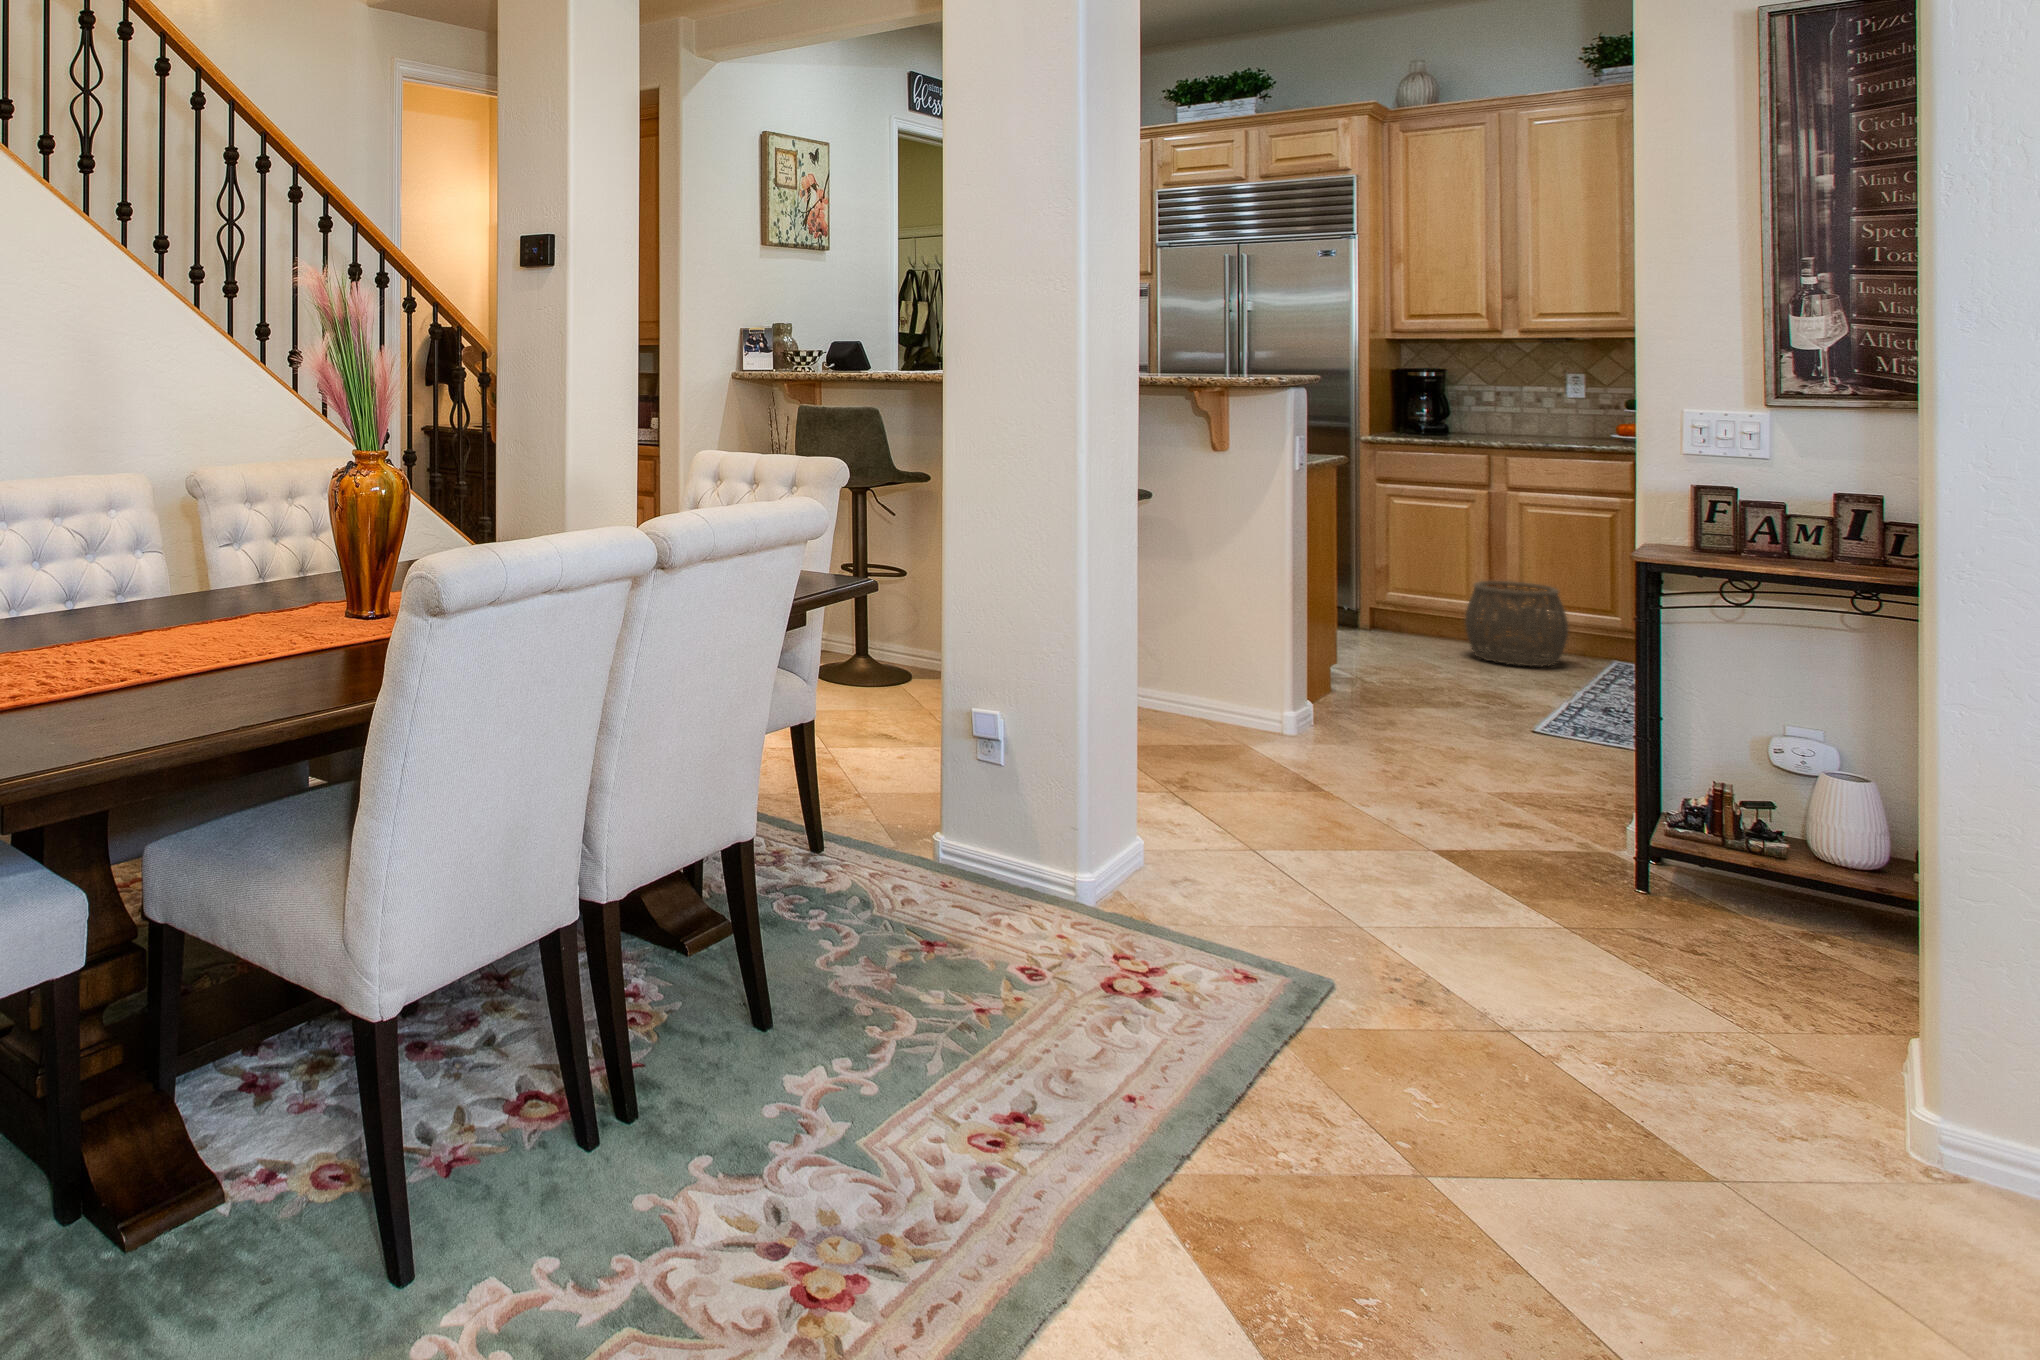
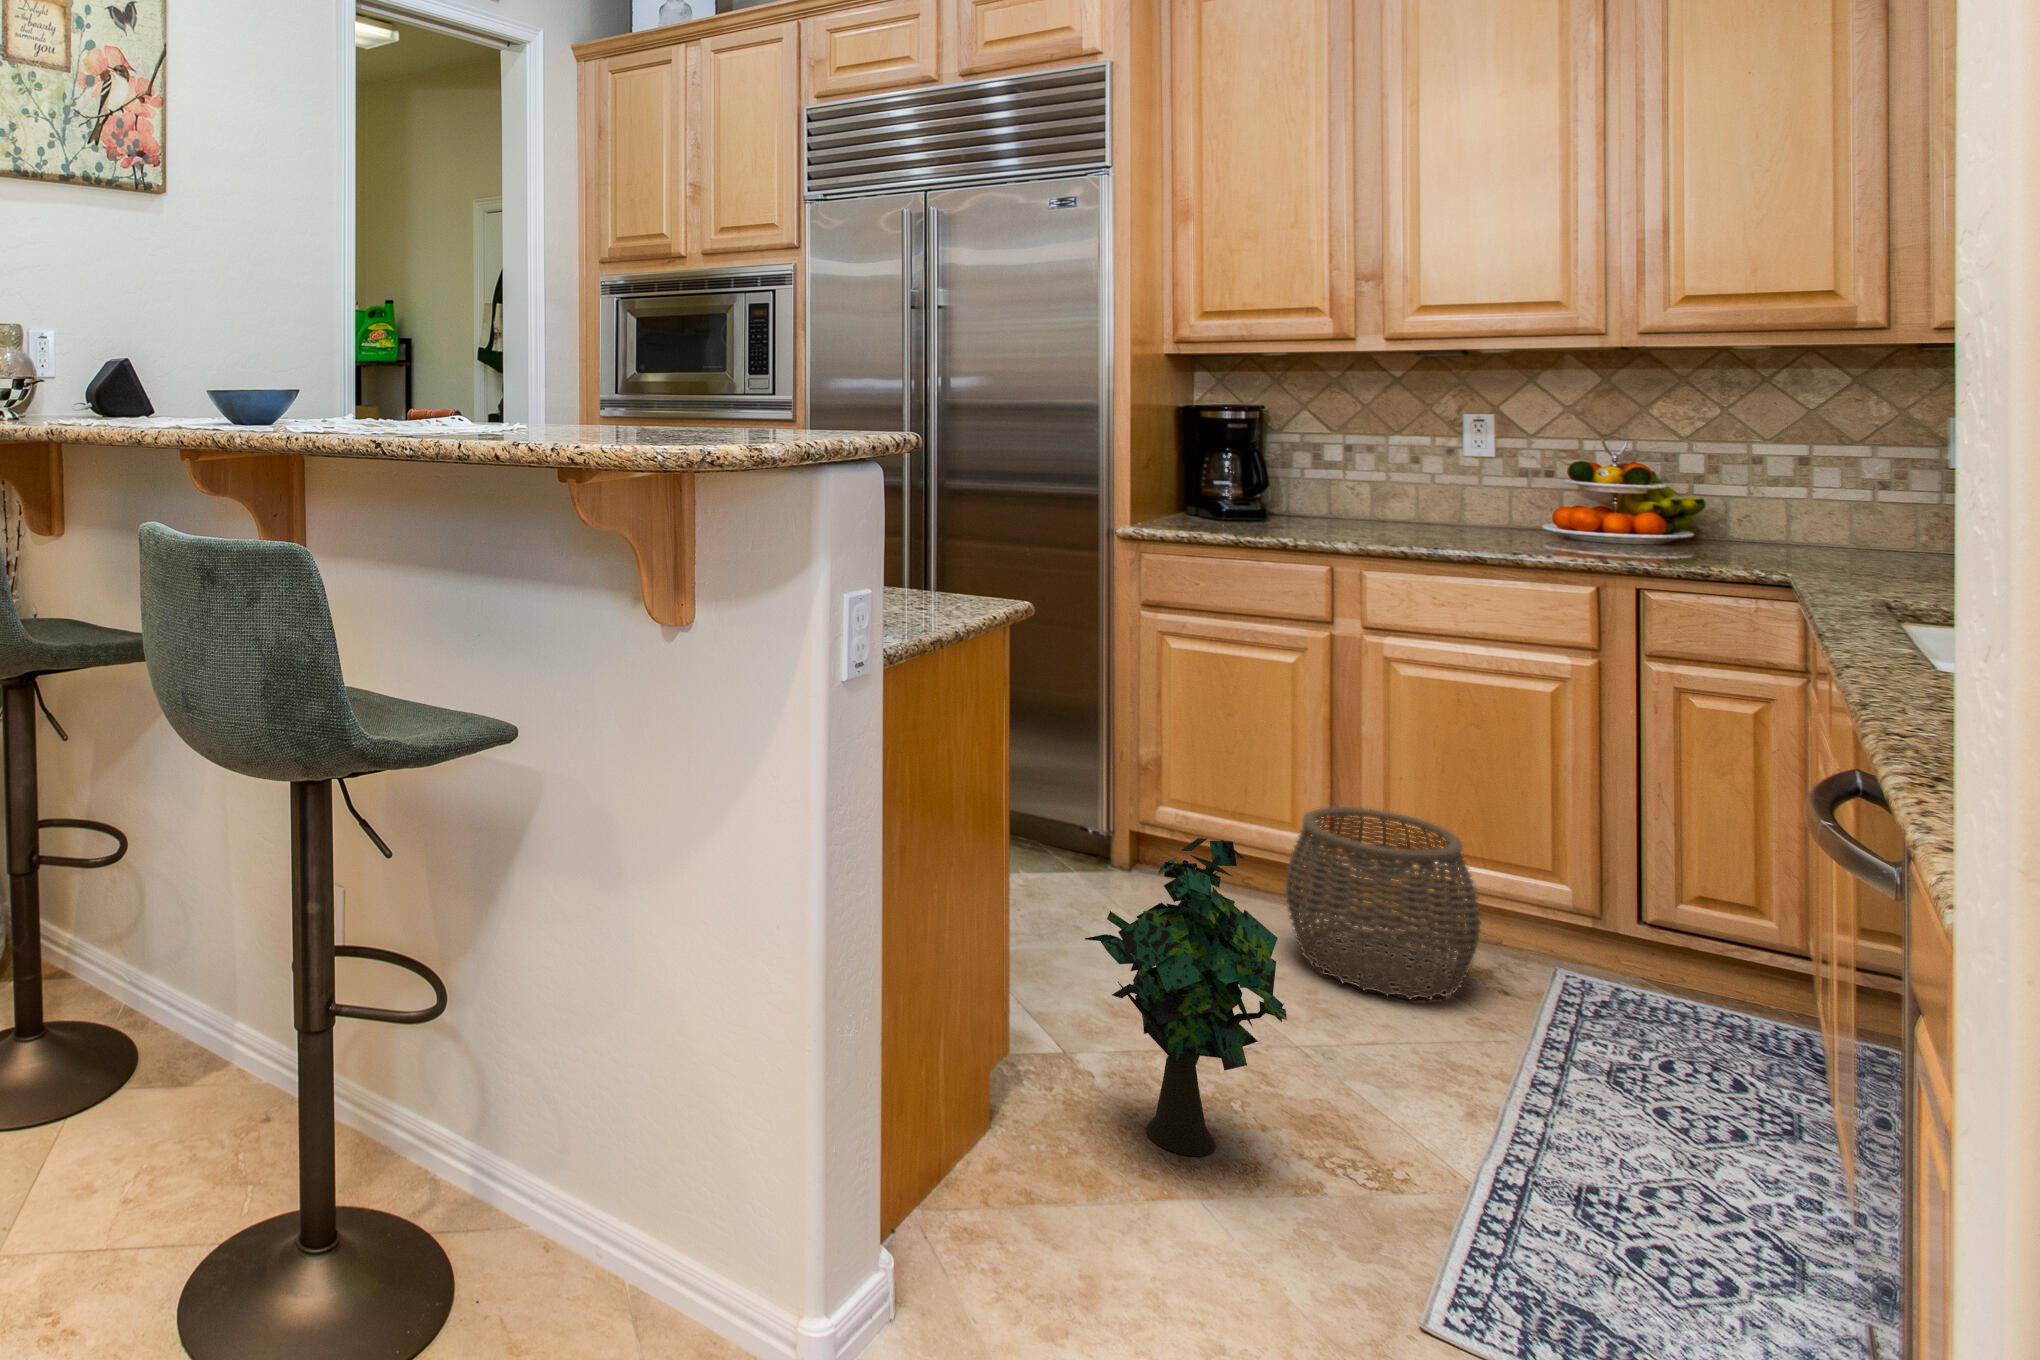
decorative plant: none [1372,559,1470,699] -> present [1085,838,1287,1156]

